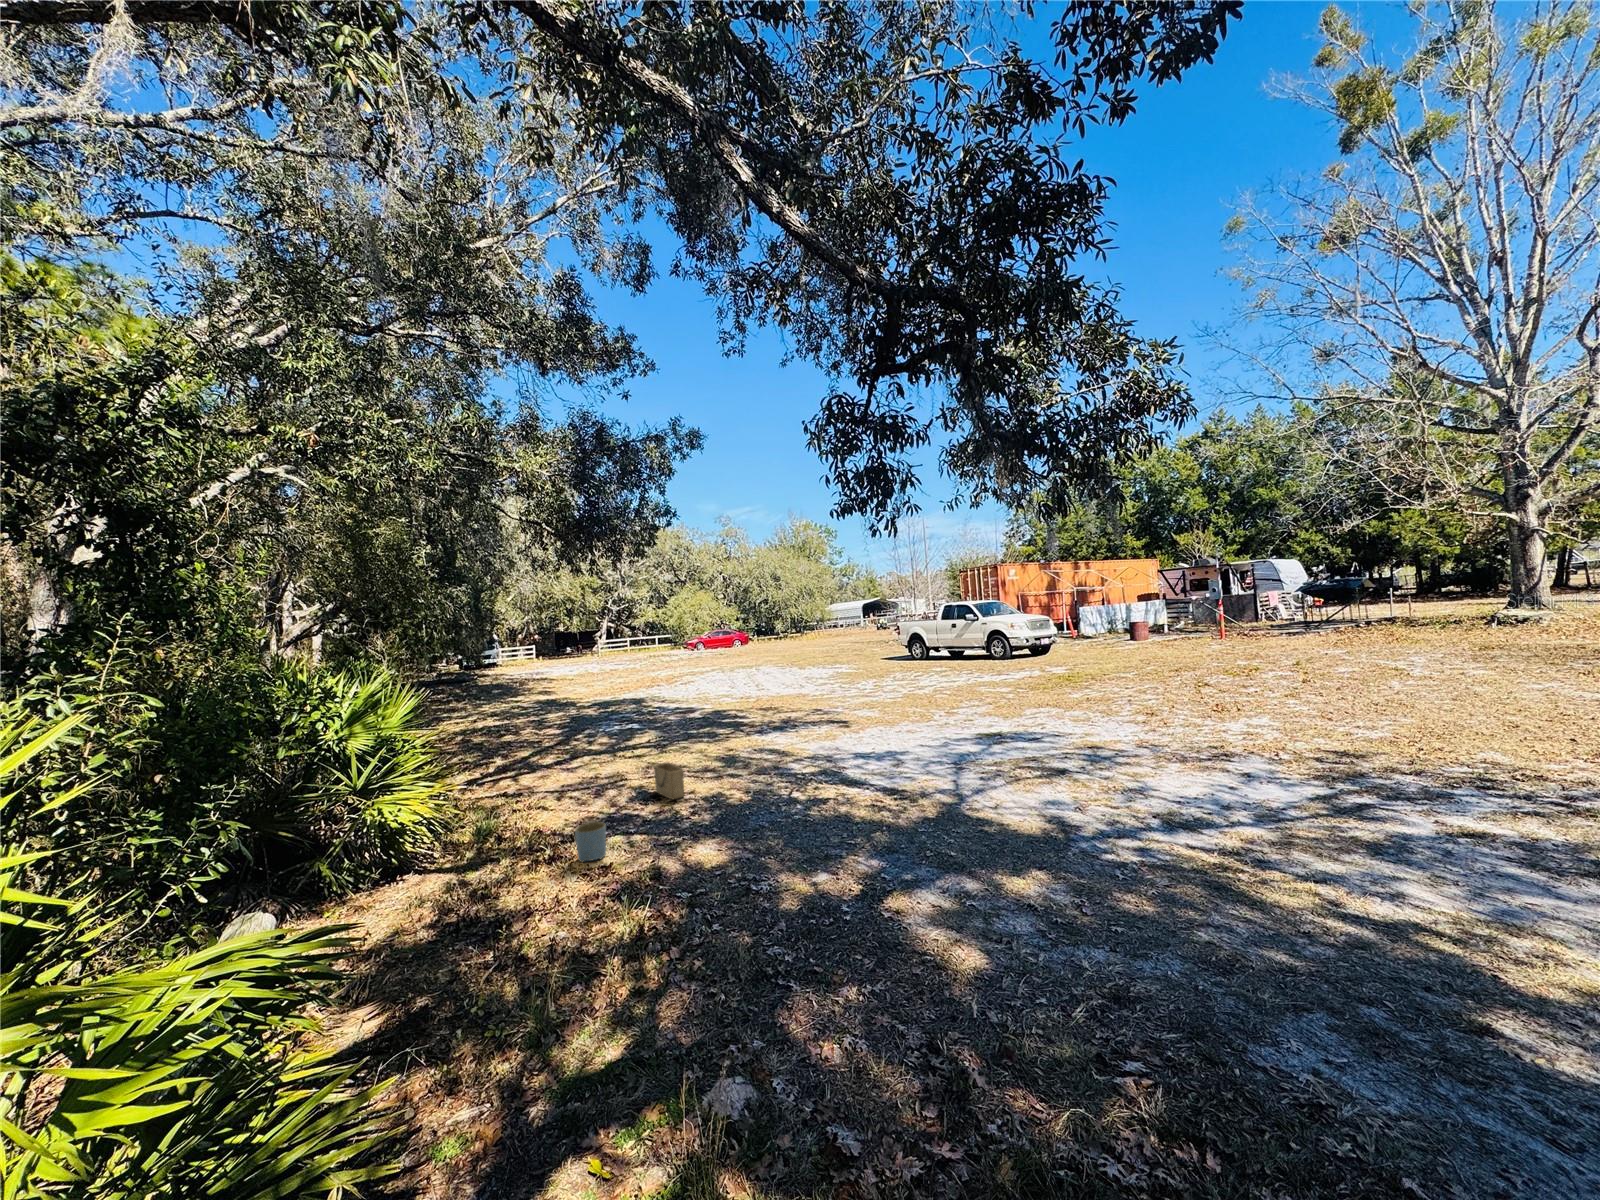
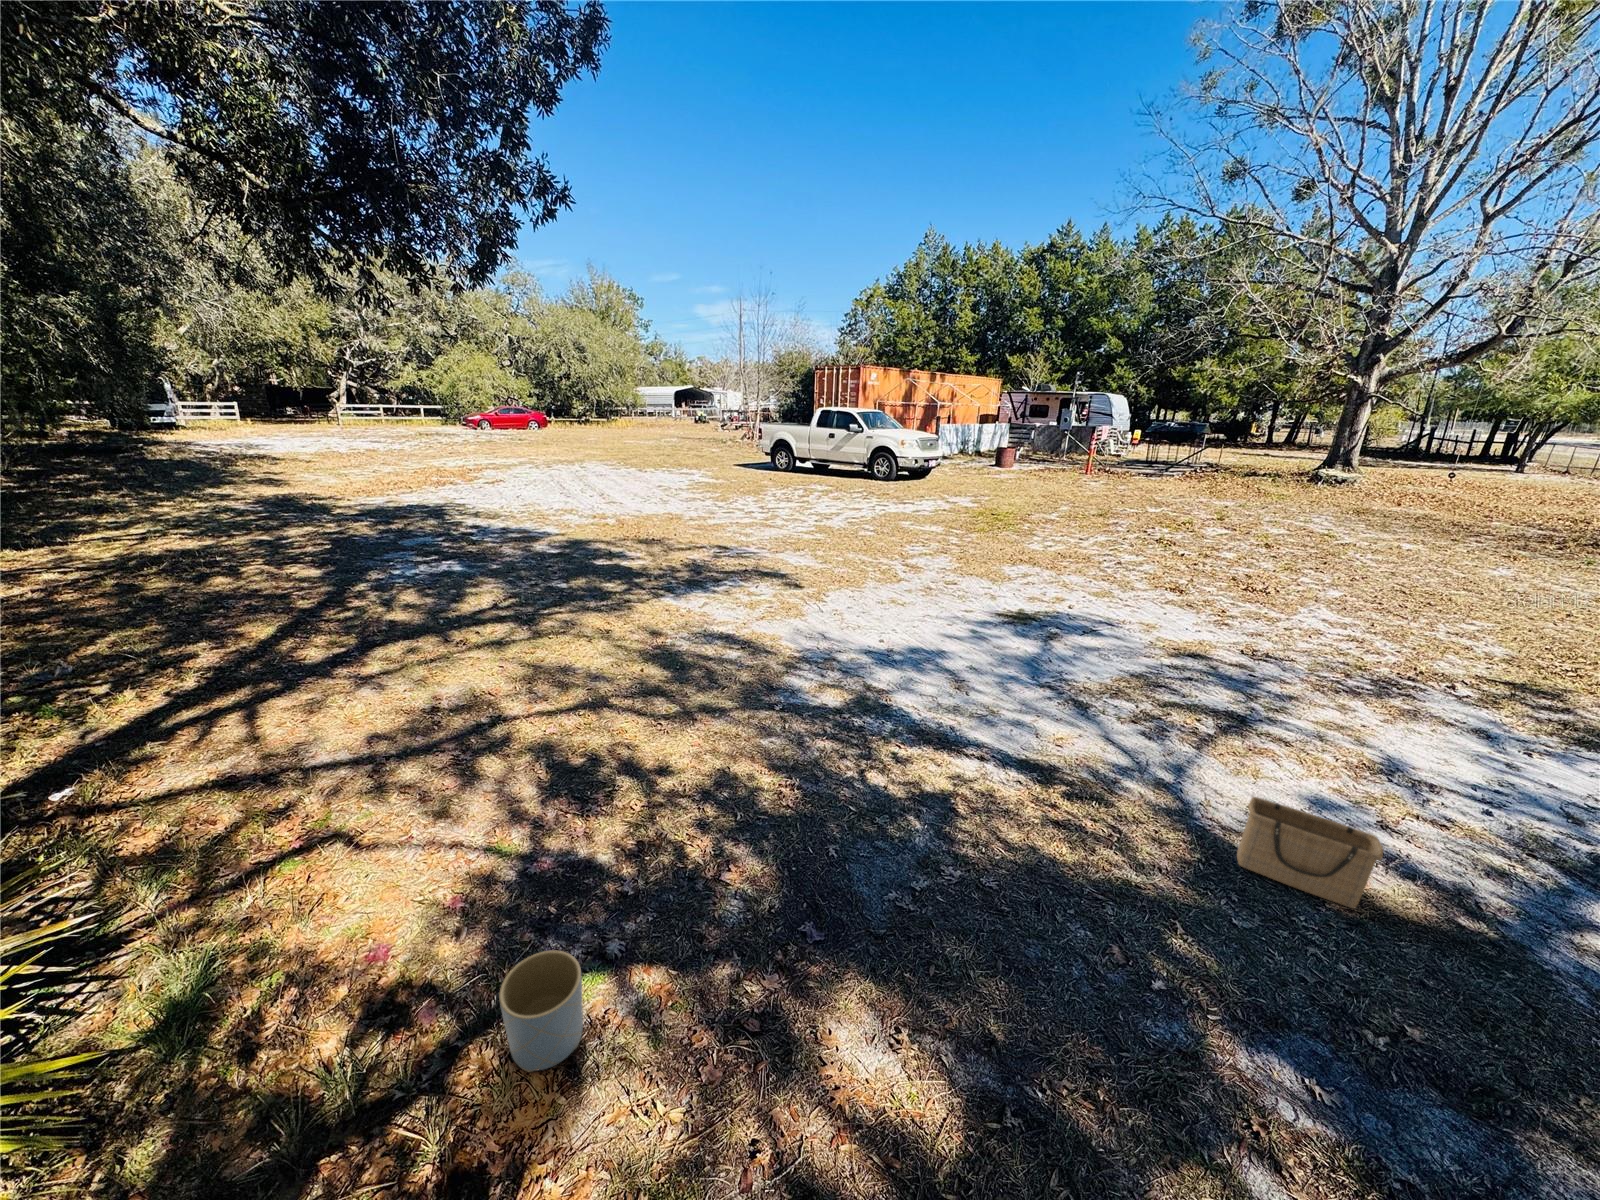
basket: present [653,763,684,799] -> present [1237,797,1383,908]

